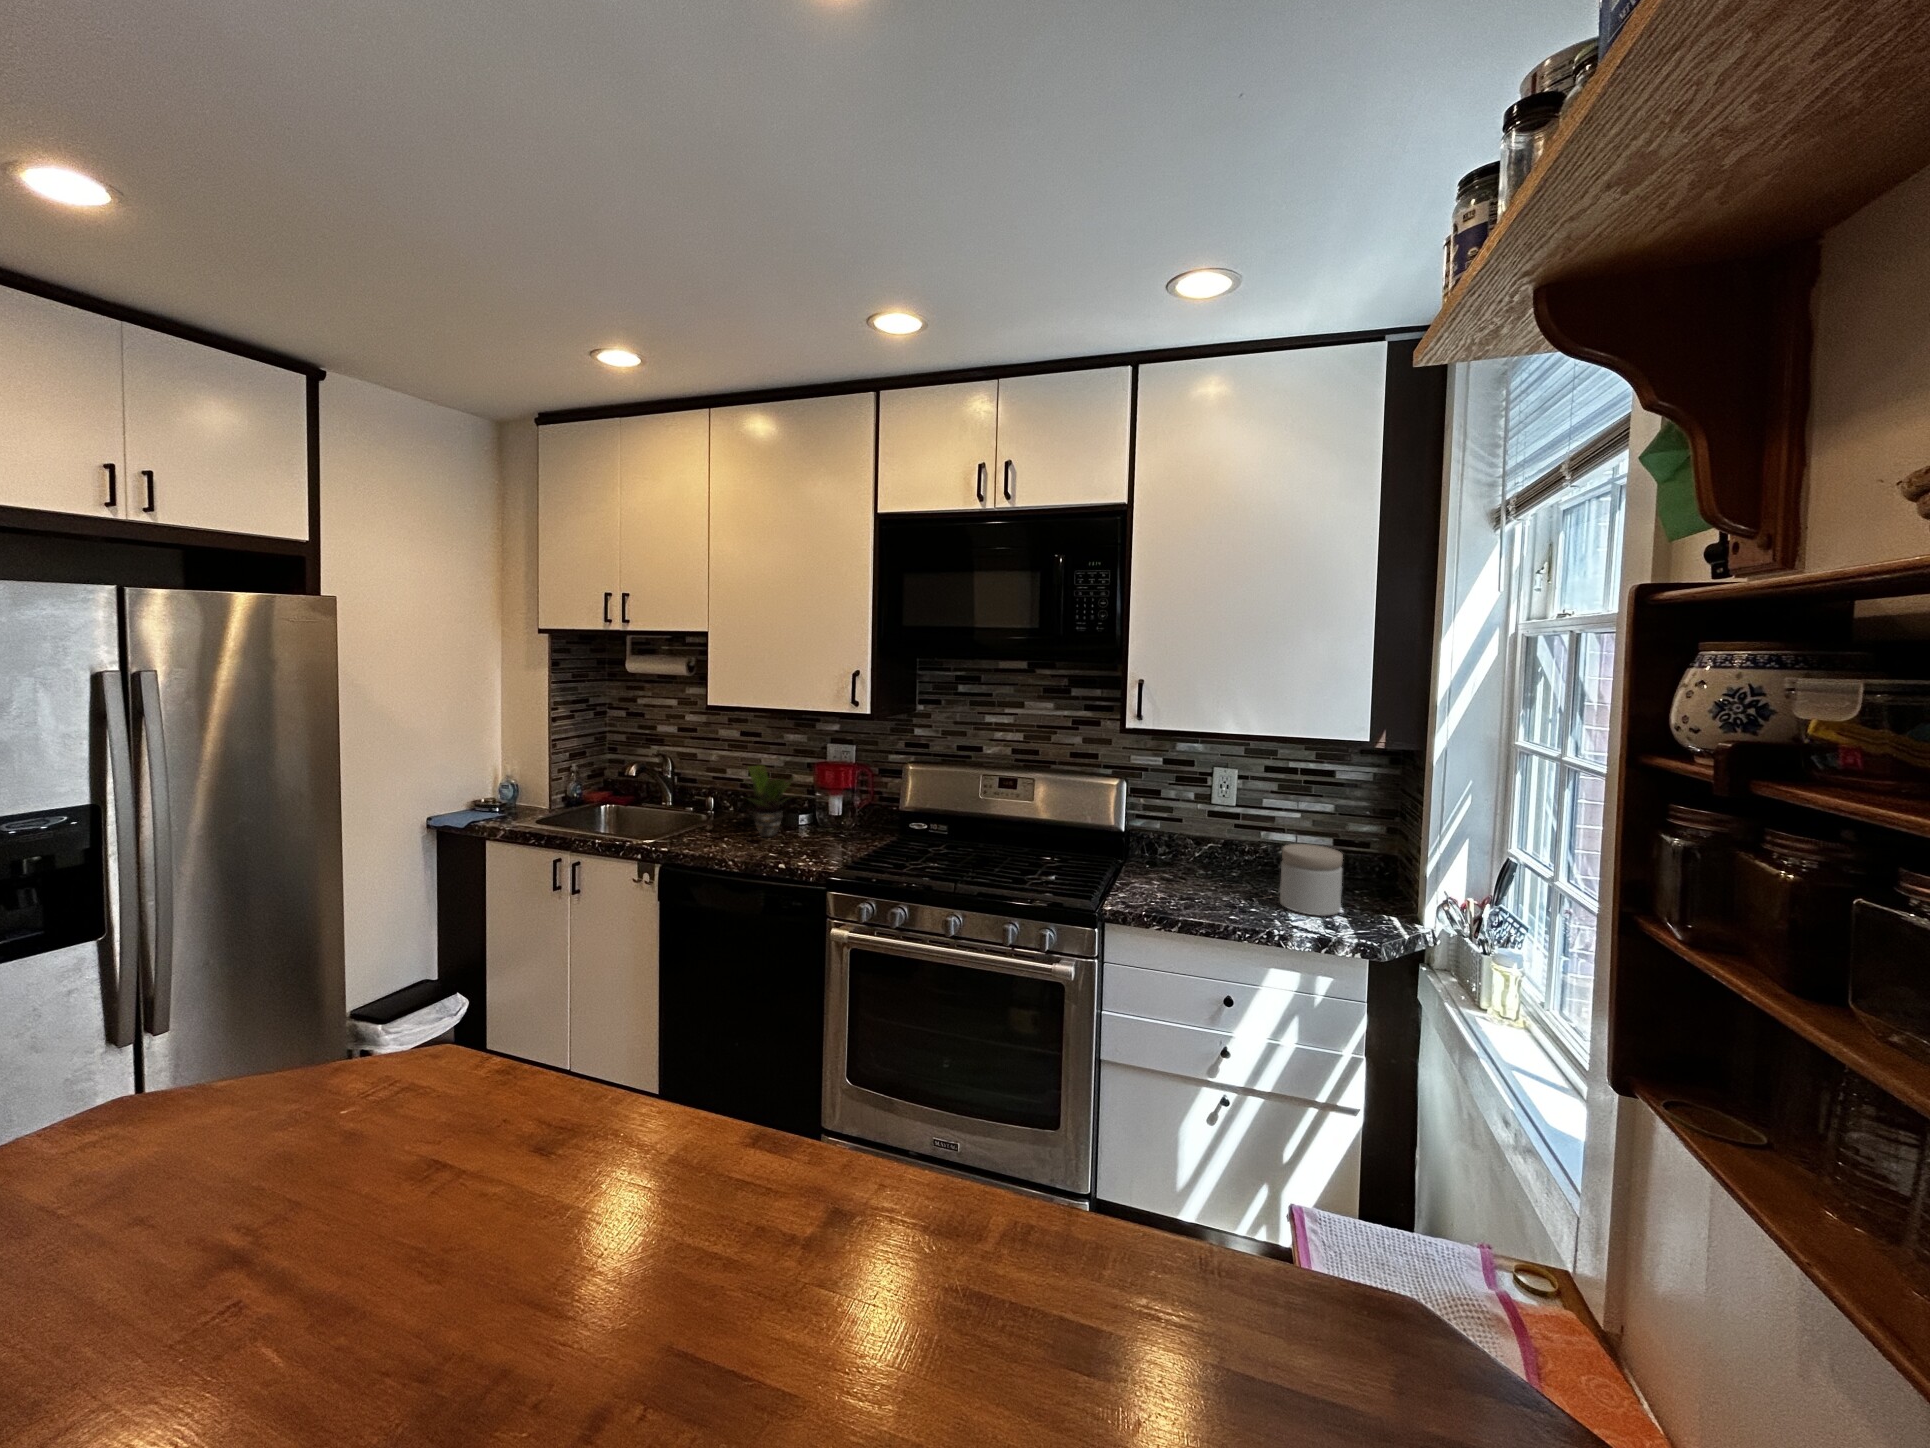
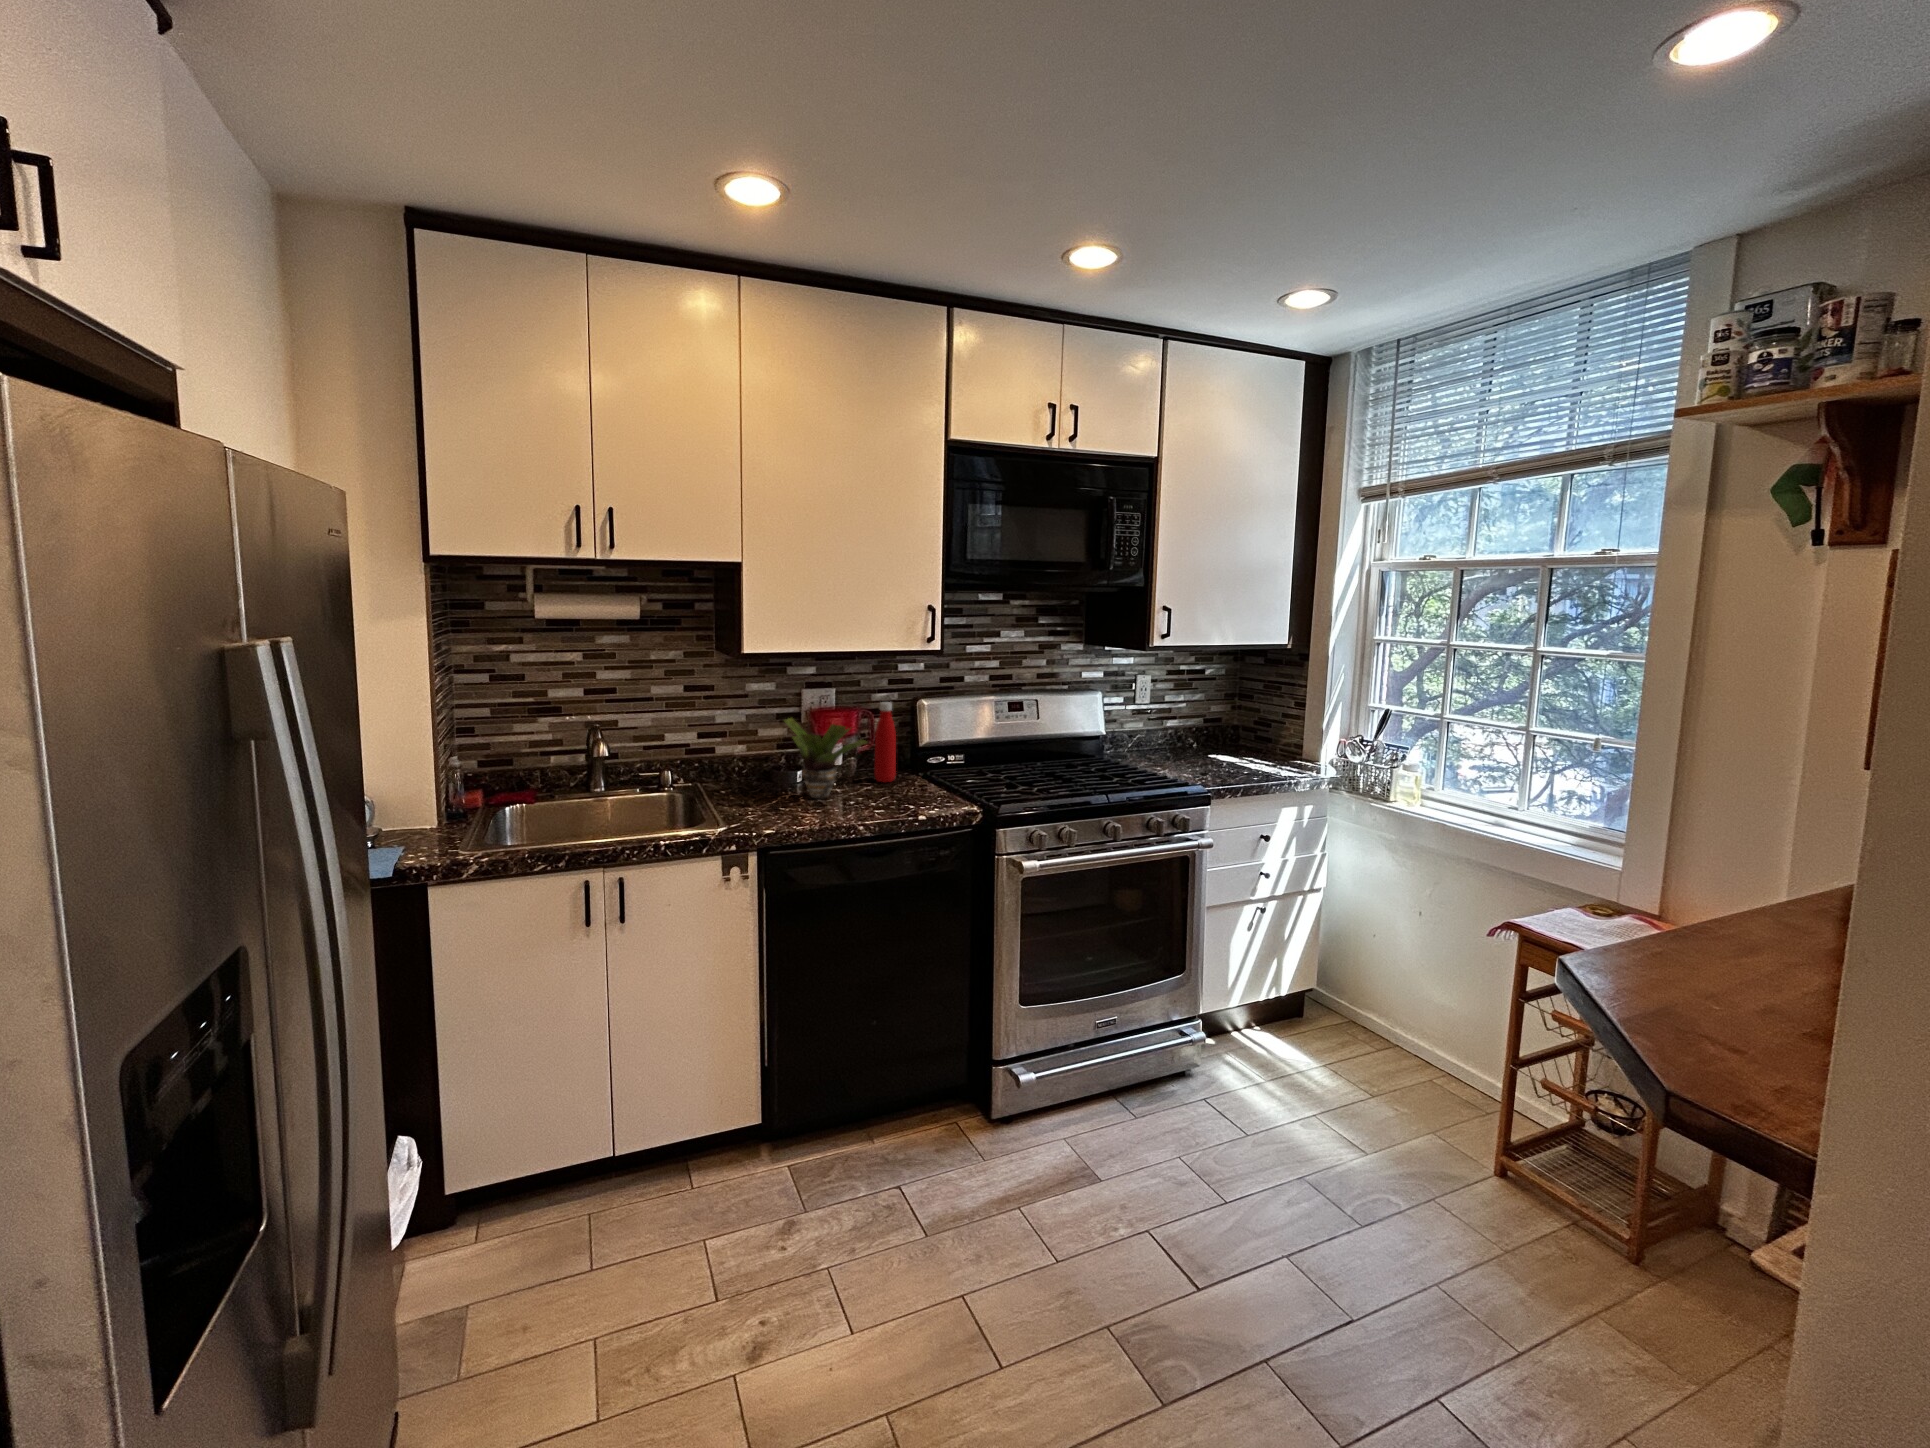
bottle: none [843,762,862,837] -> present [874,702,896,782]
jar: present [1280,844,1343,916] -> none [1244,719,1289,767]

